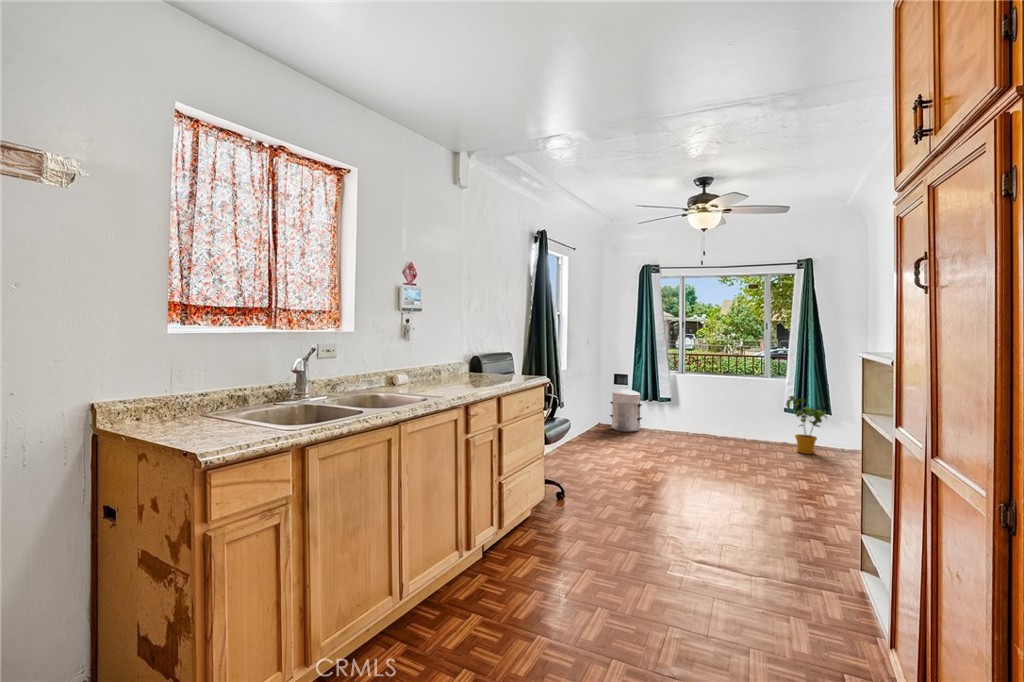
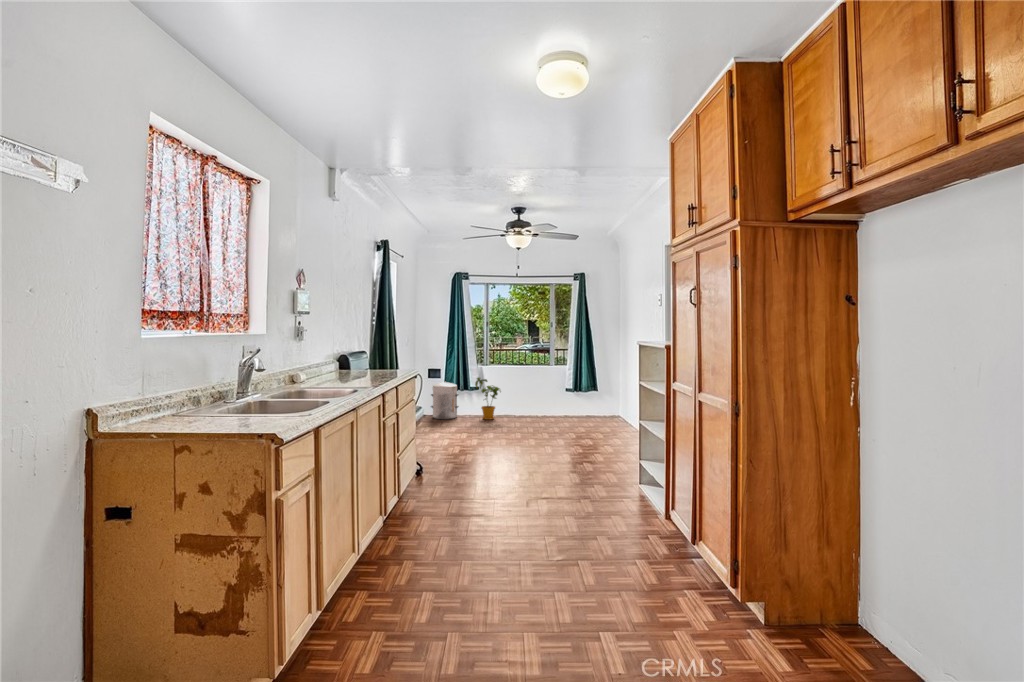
house plant: present [786,396,827,454] -> present [475,378,500,420]

